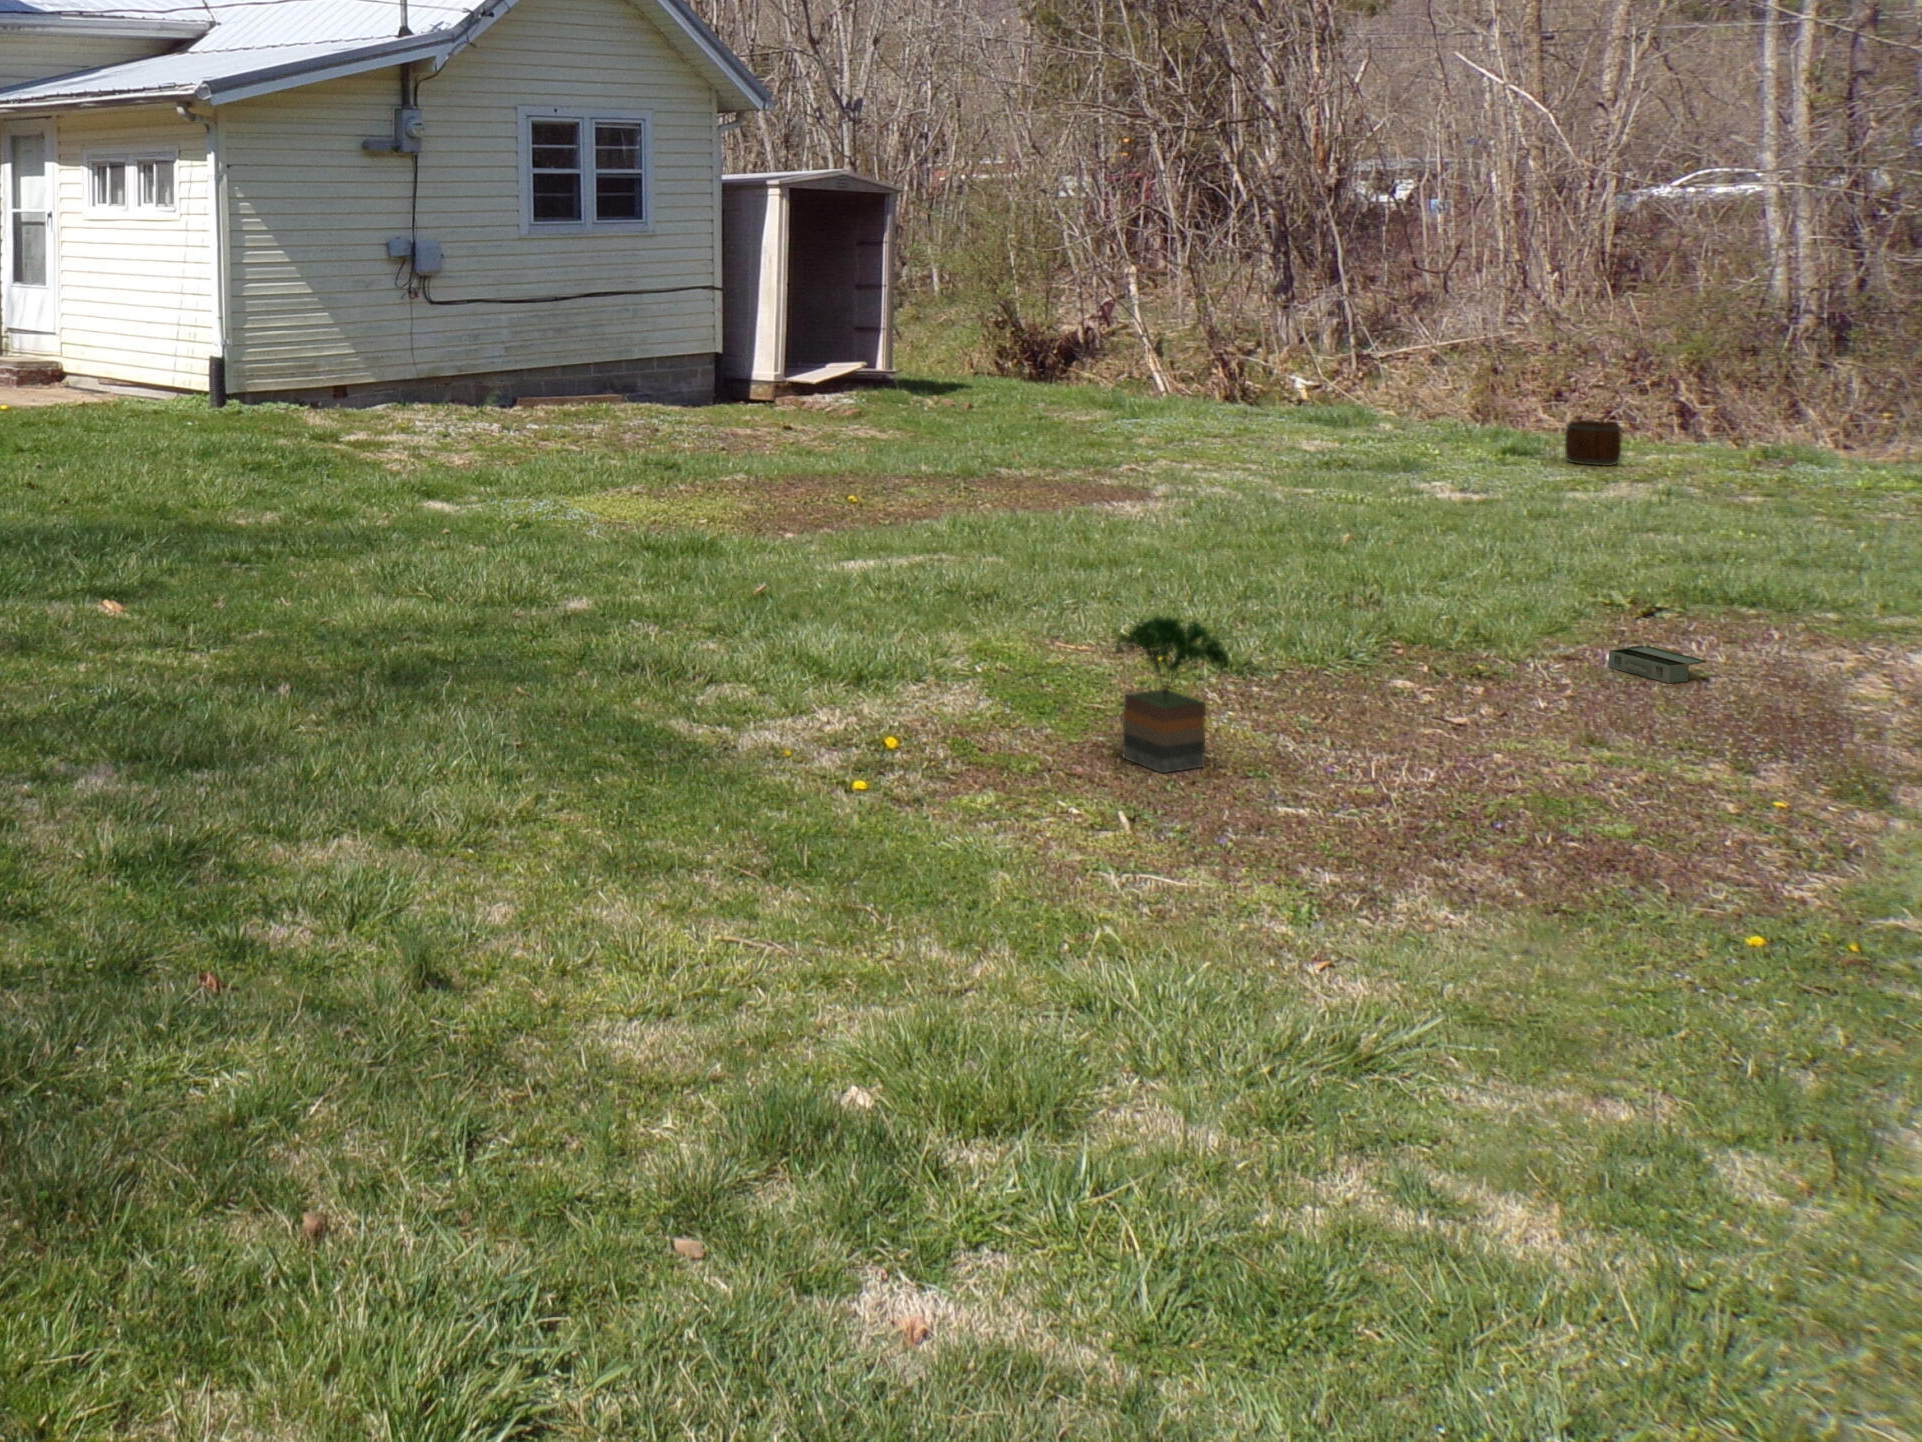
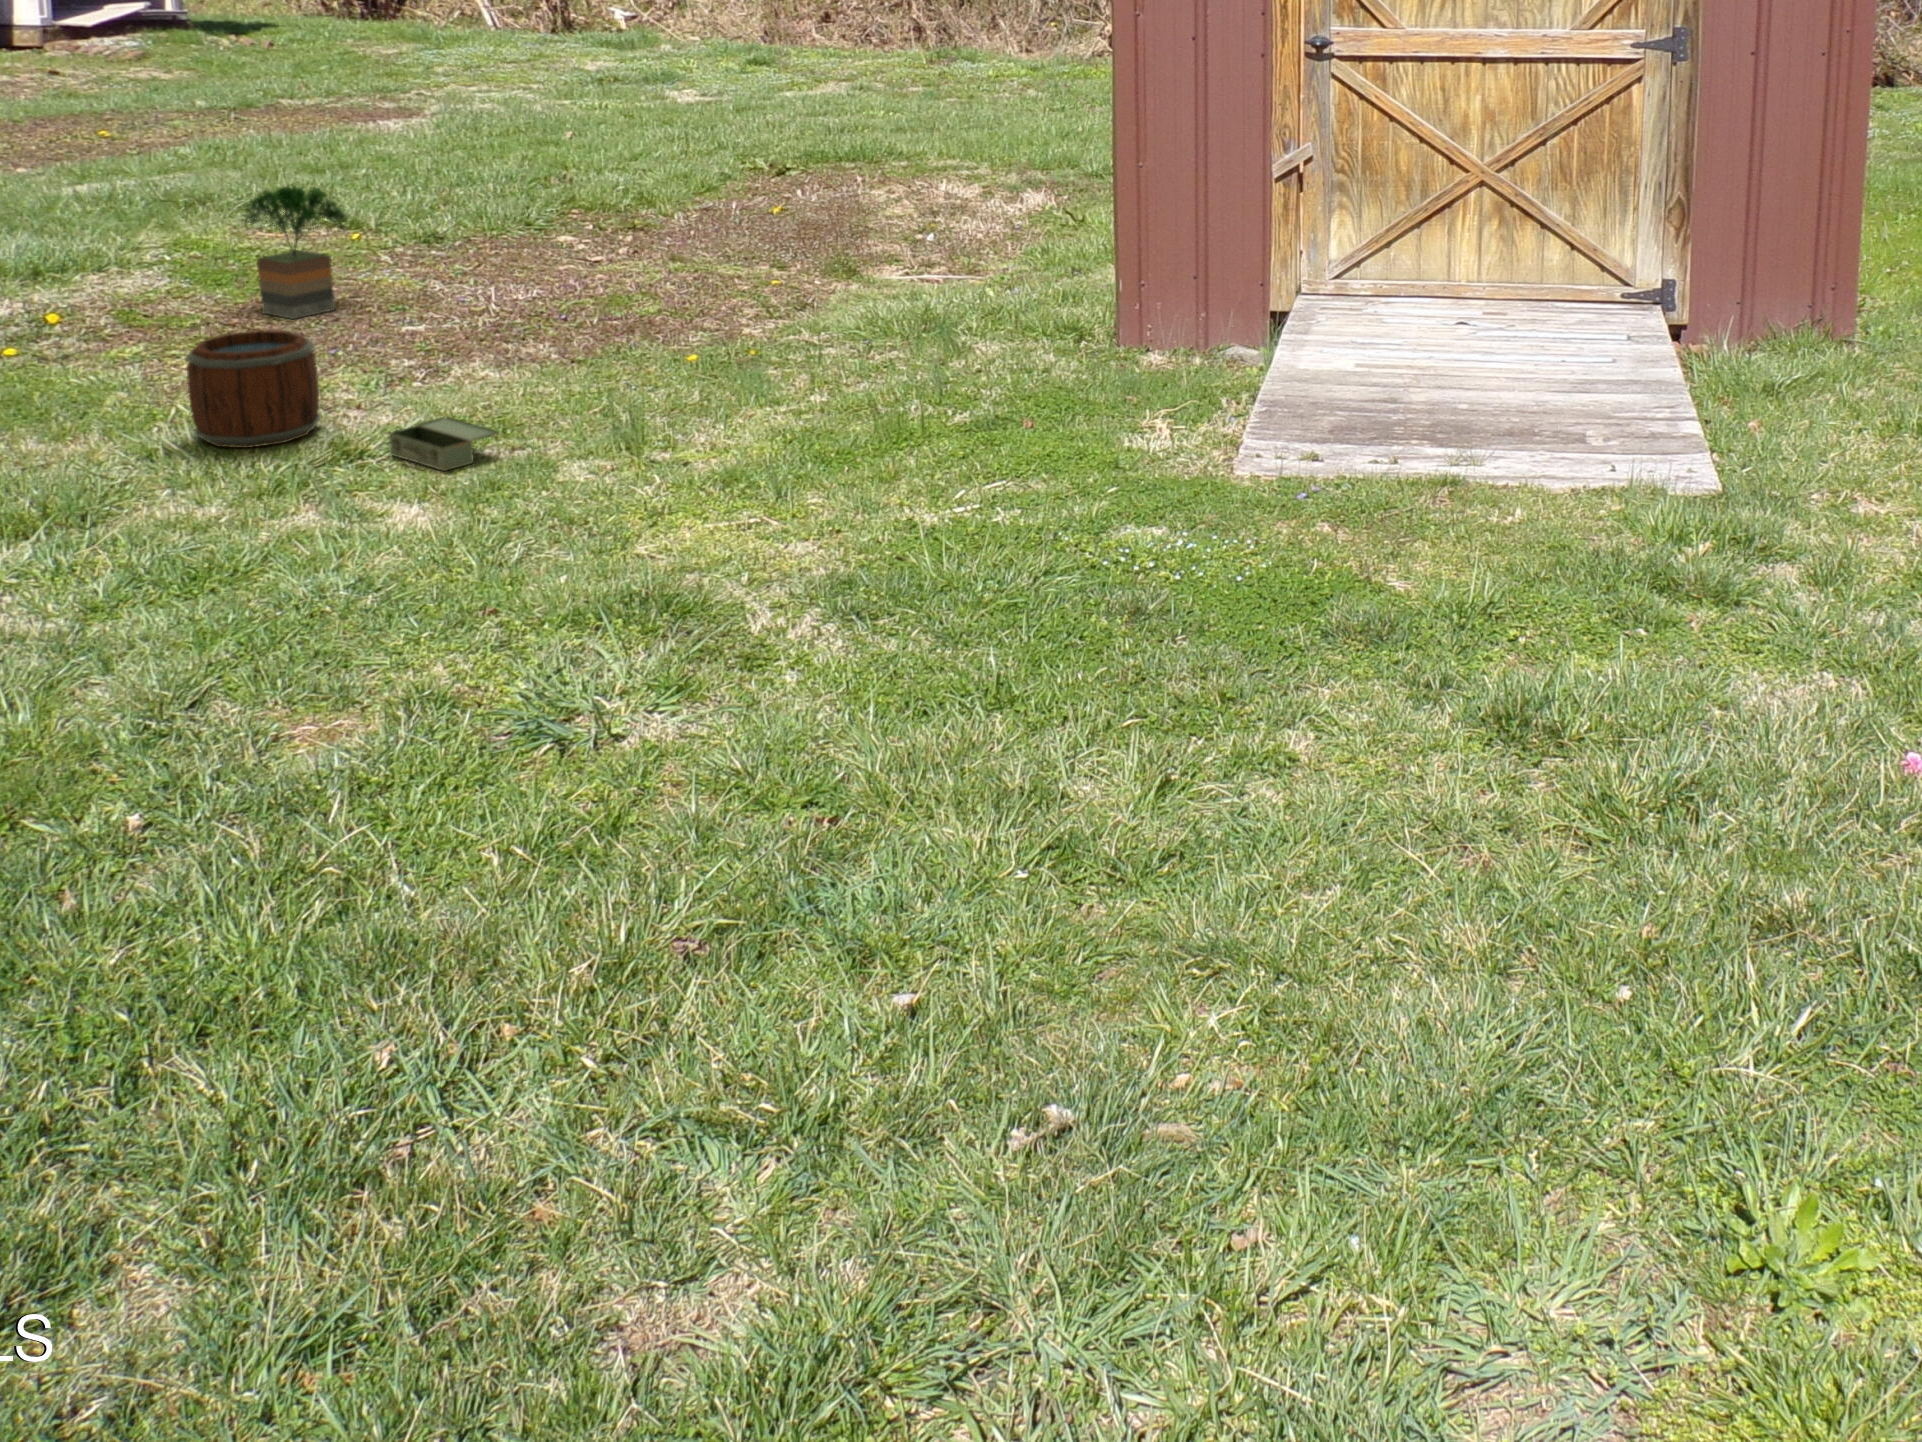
bucket: present [1565,420,1622,466] -> present [186,330,321,448]
toolbox: present [1609,646,1706,683] -> present [389,417,499,471]

